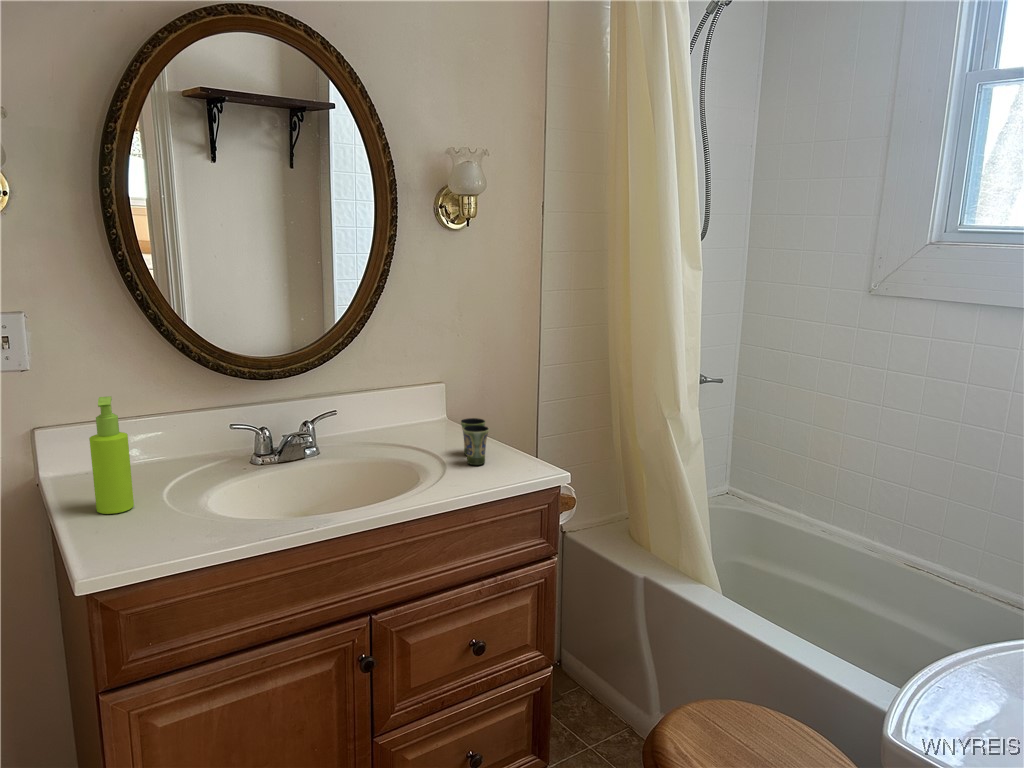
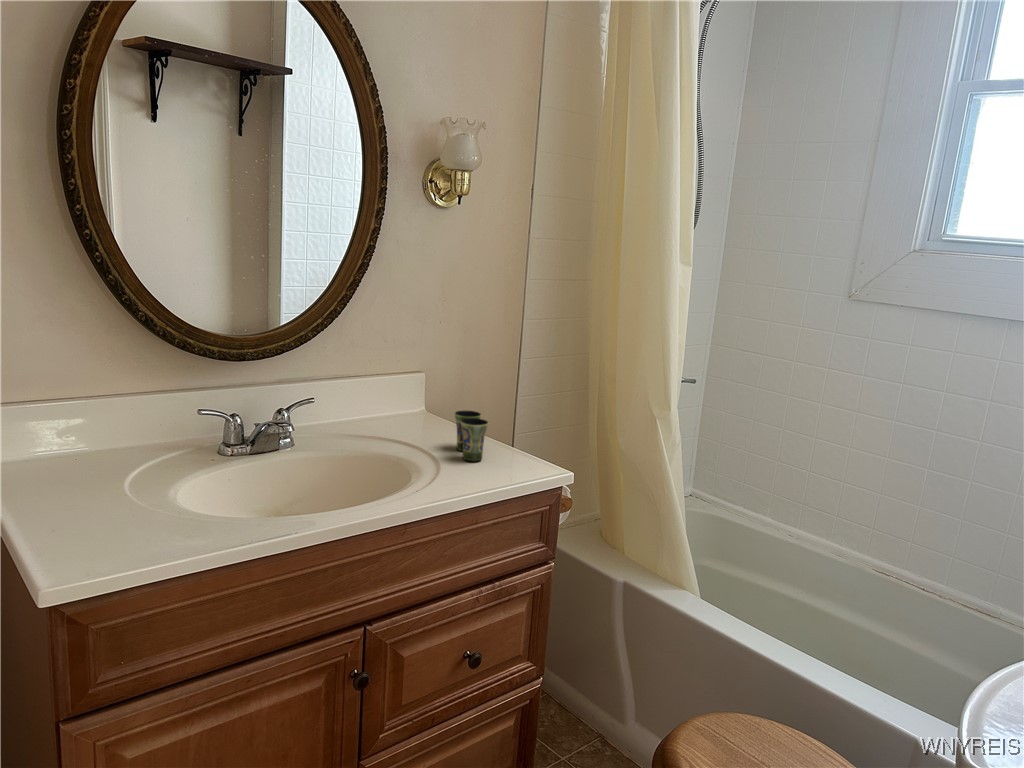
soap dispenser: present [89,396,134,514] -> none [44,372,93,510]

